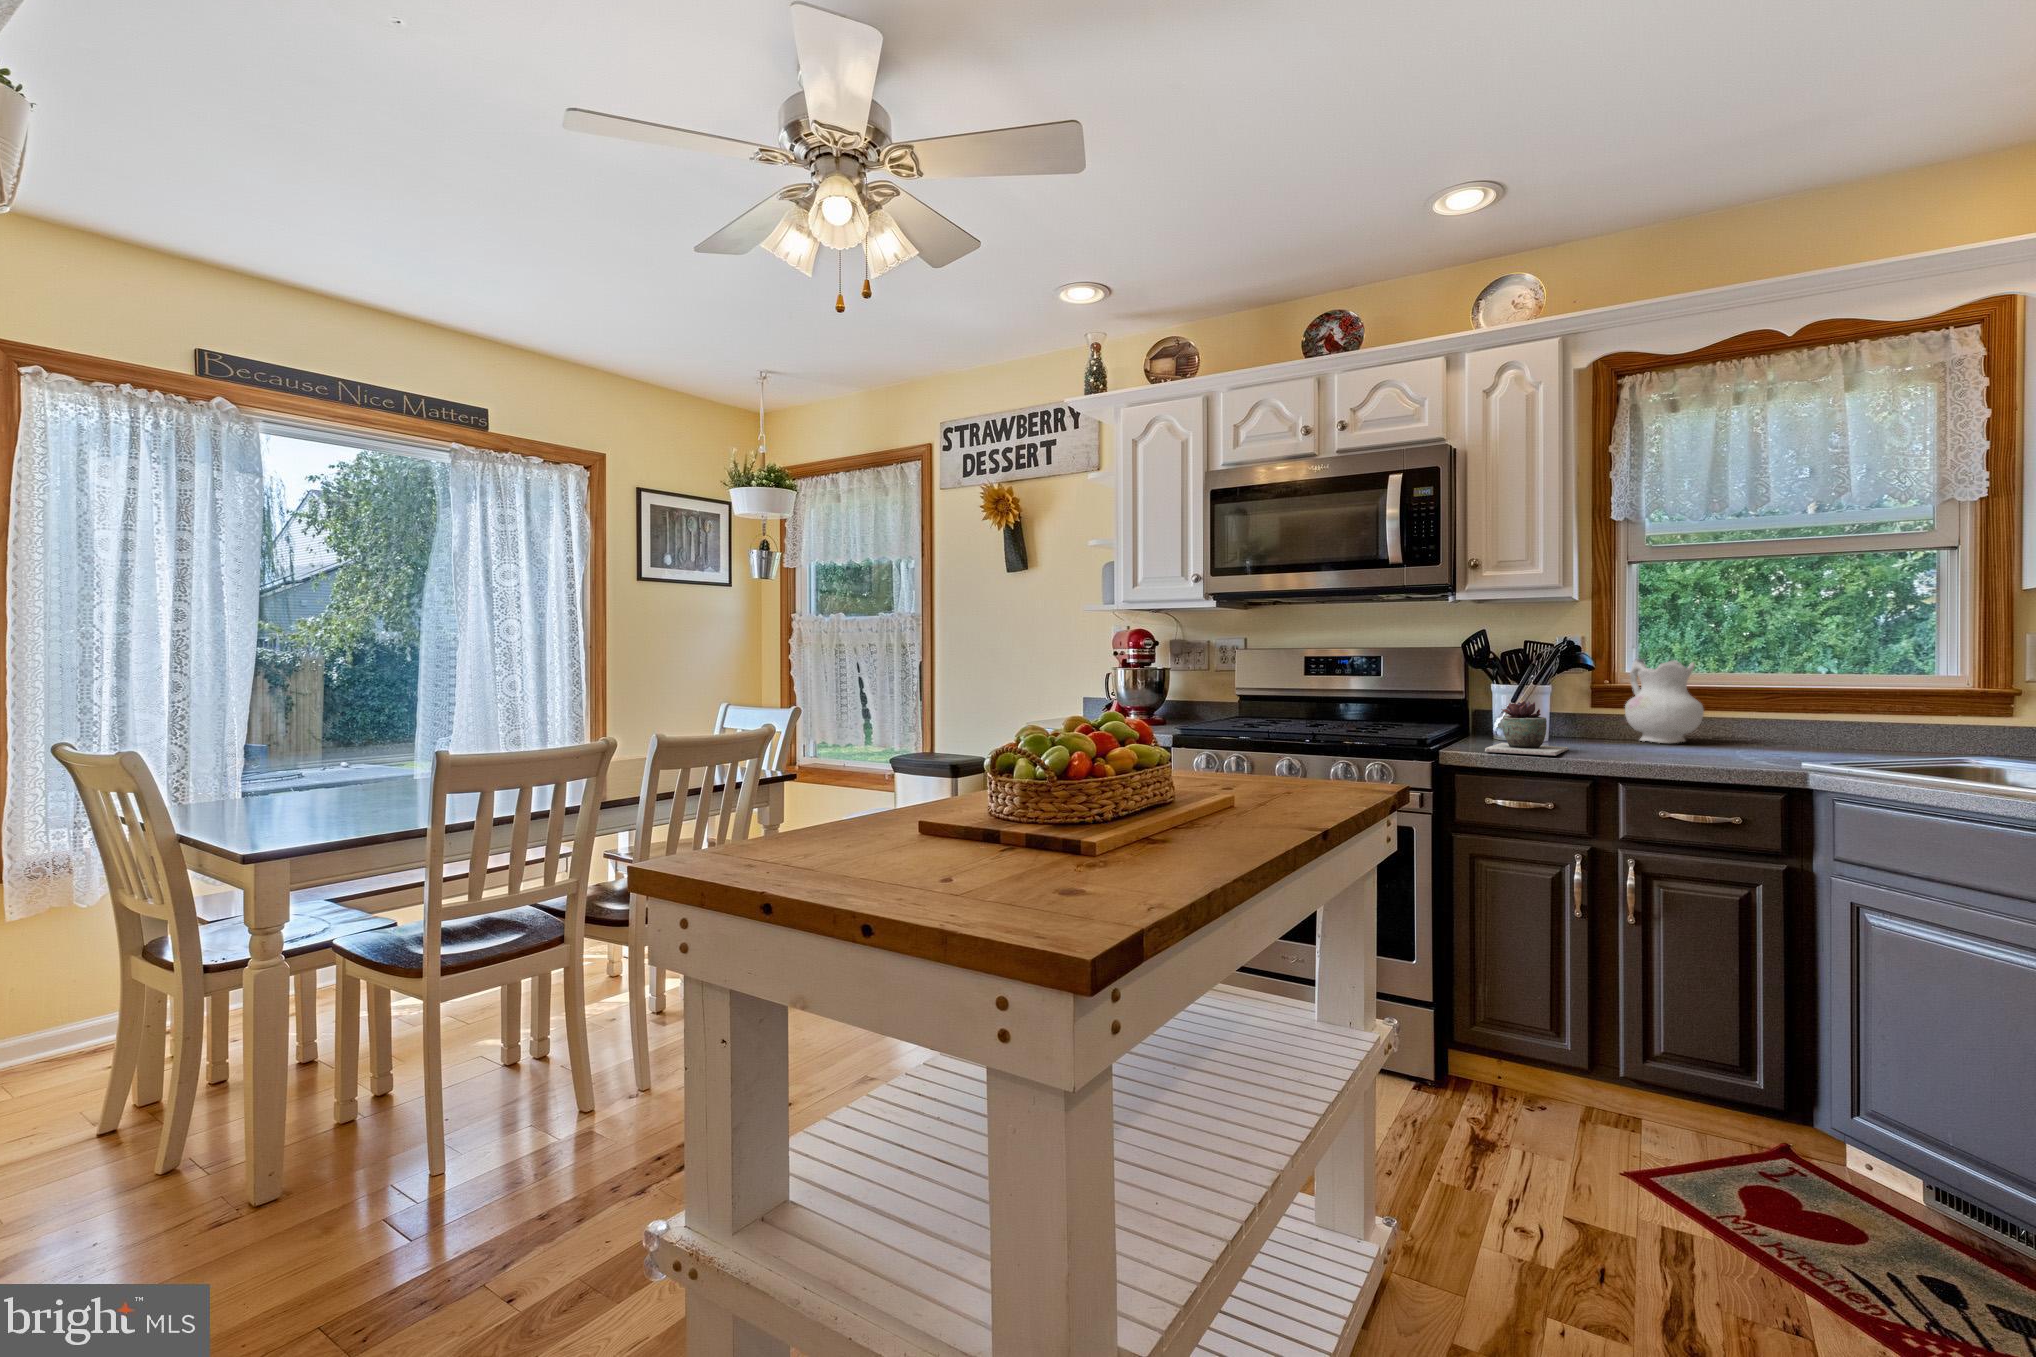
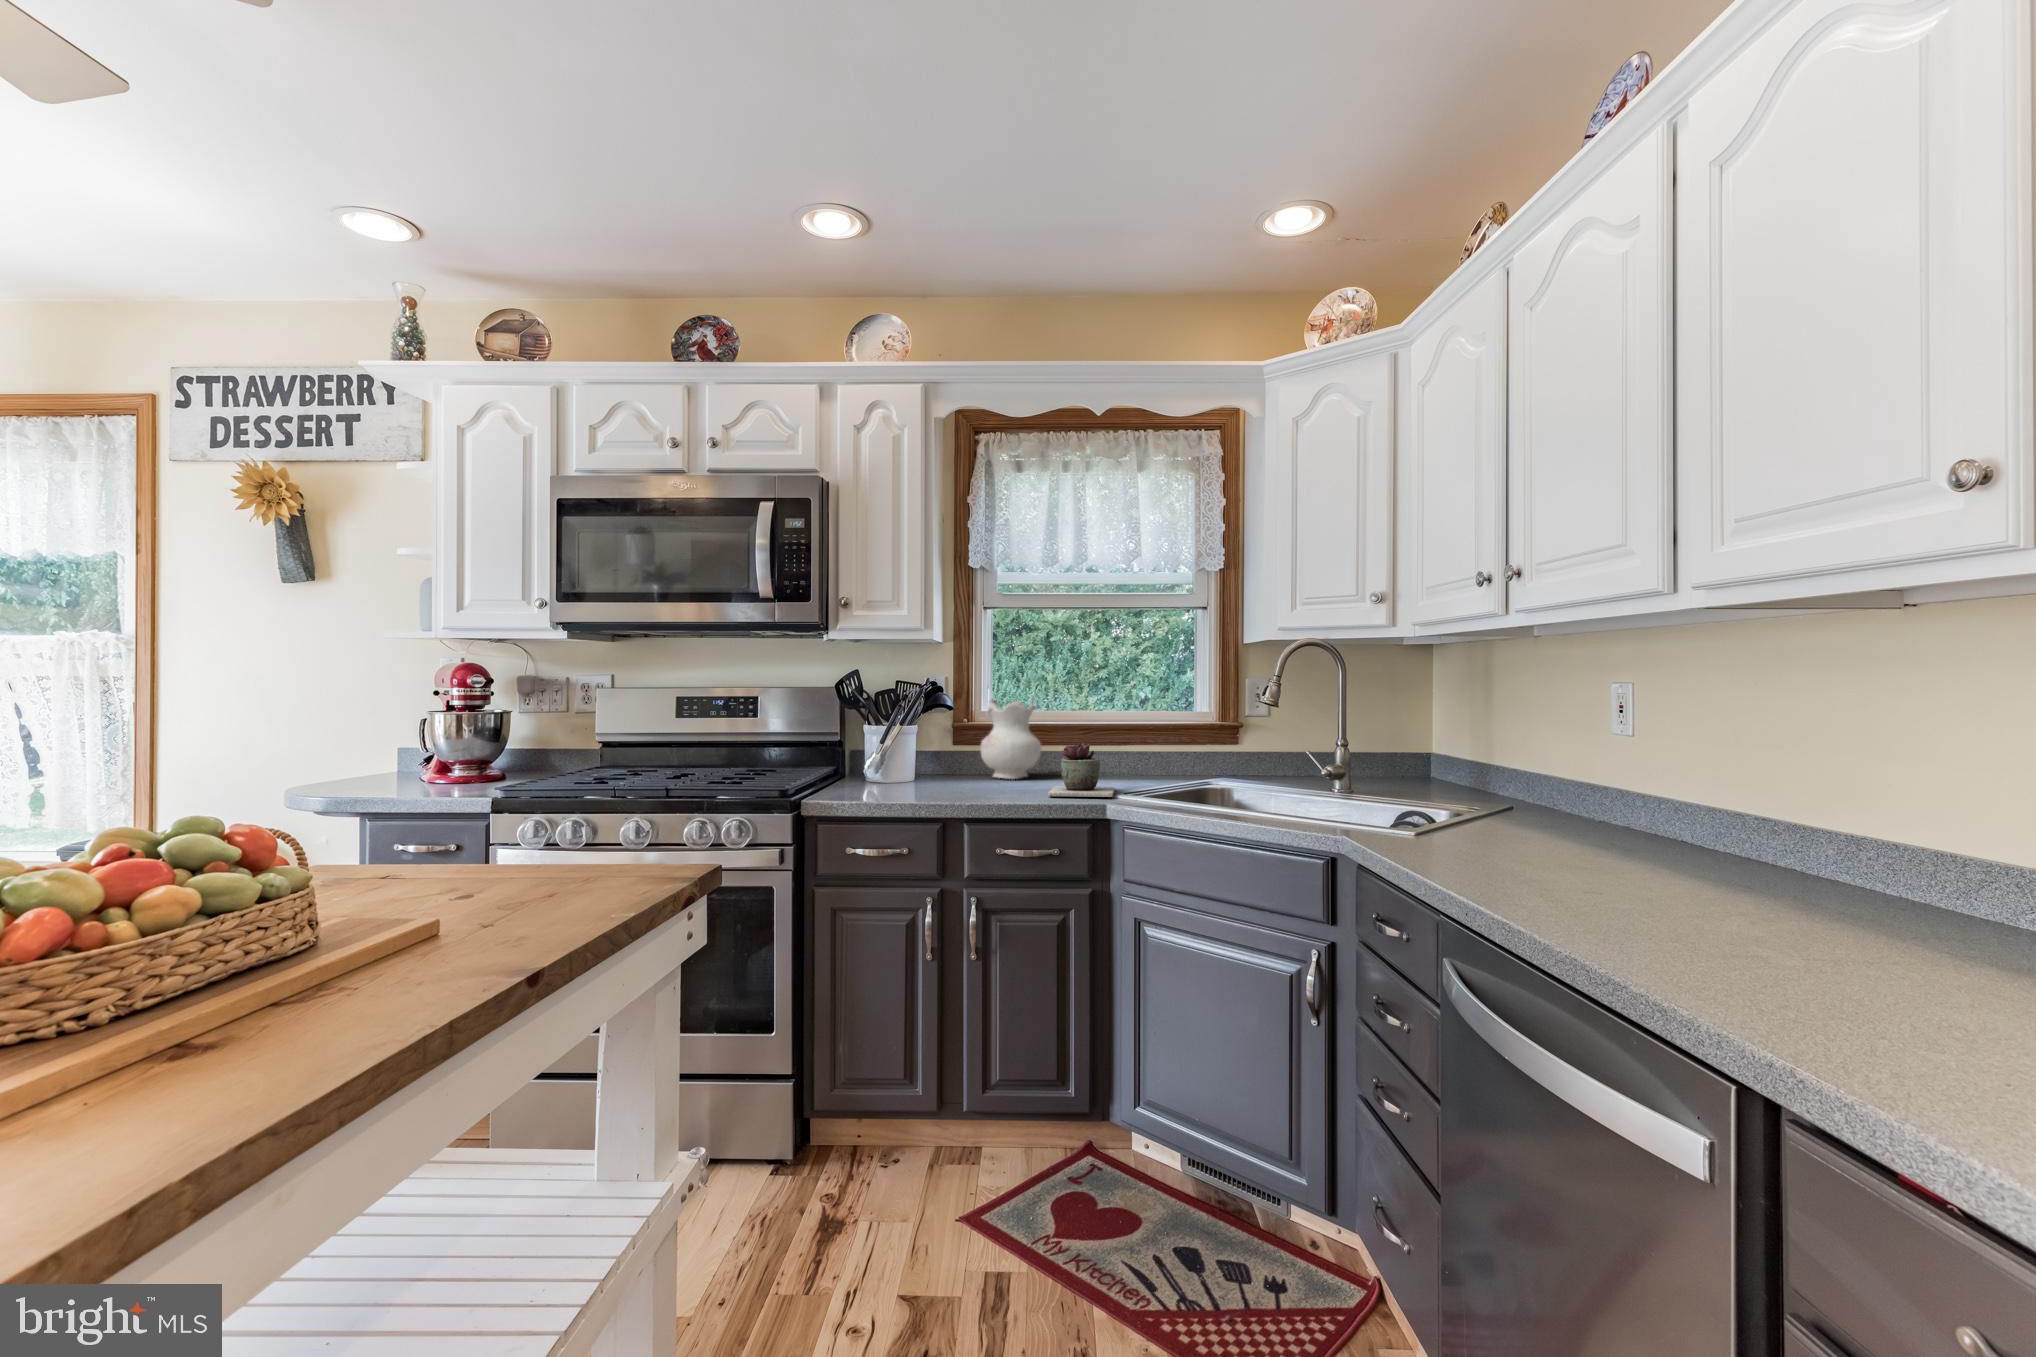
succulent plant: present [1485,701,1568,755] -> present [1048,743,1115,797]

